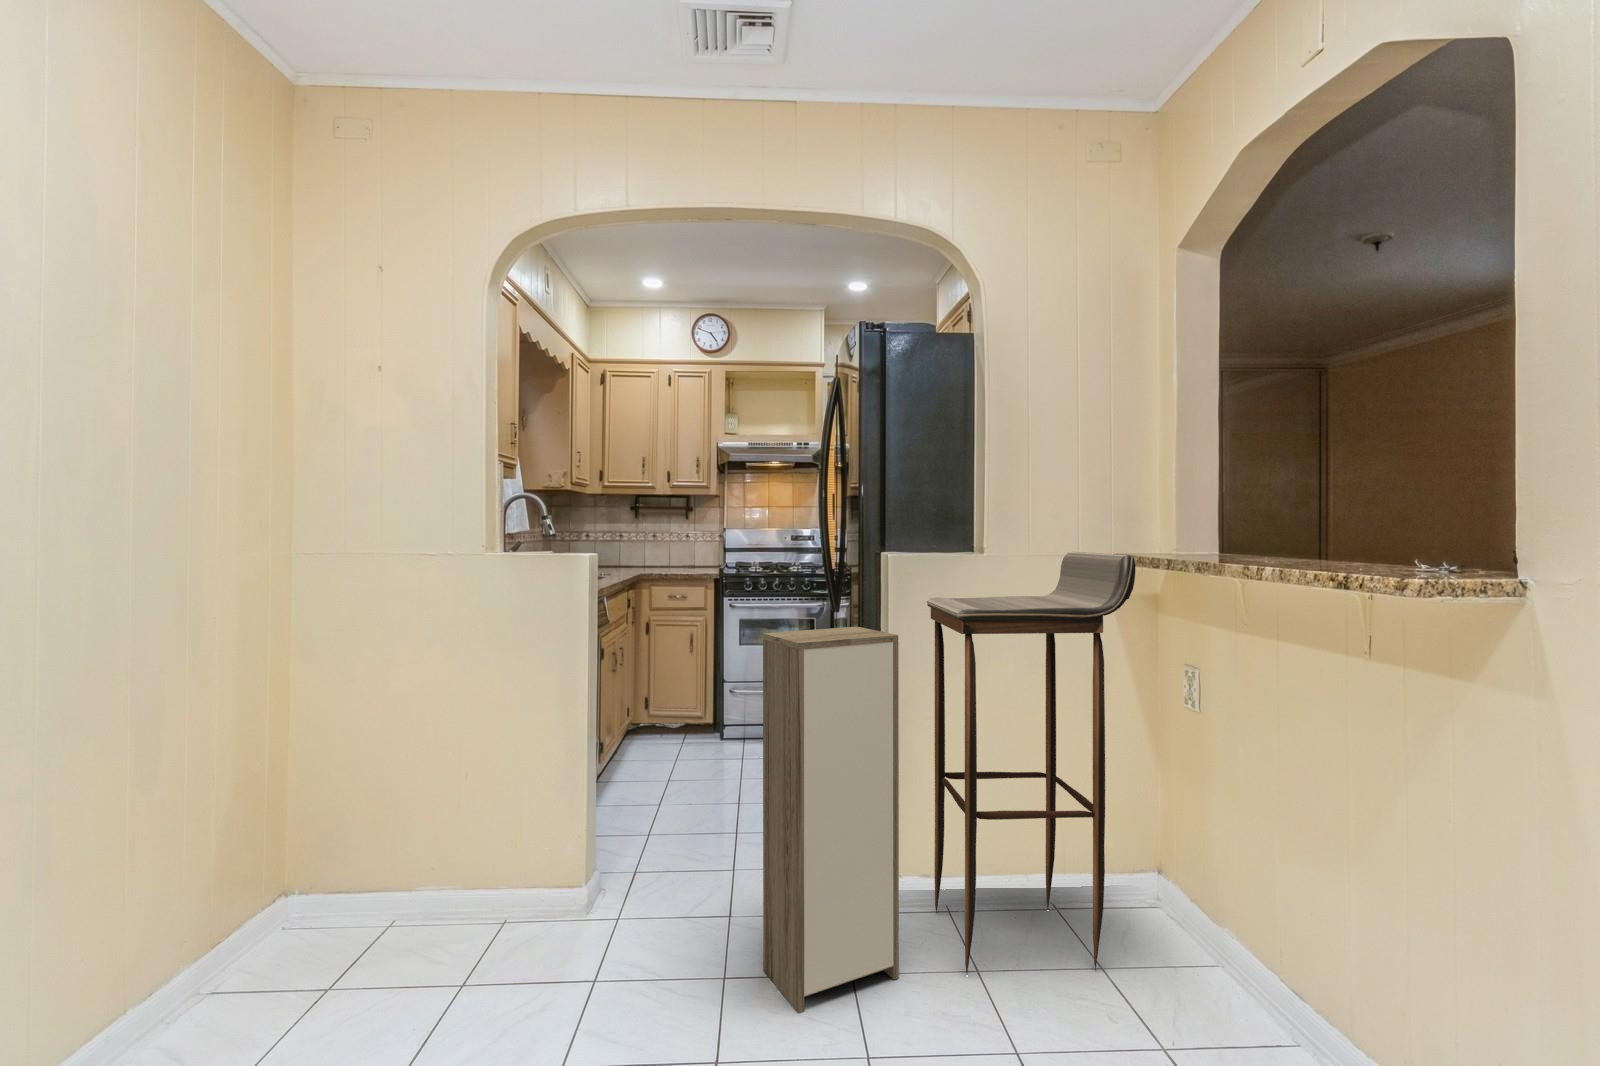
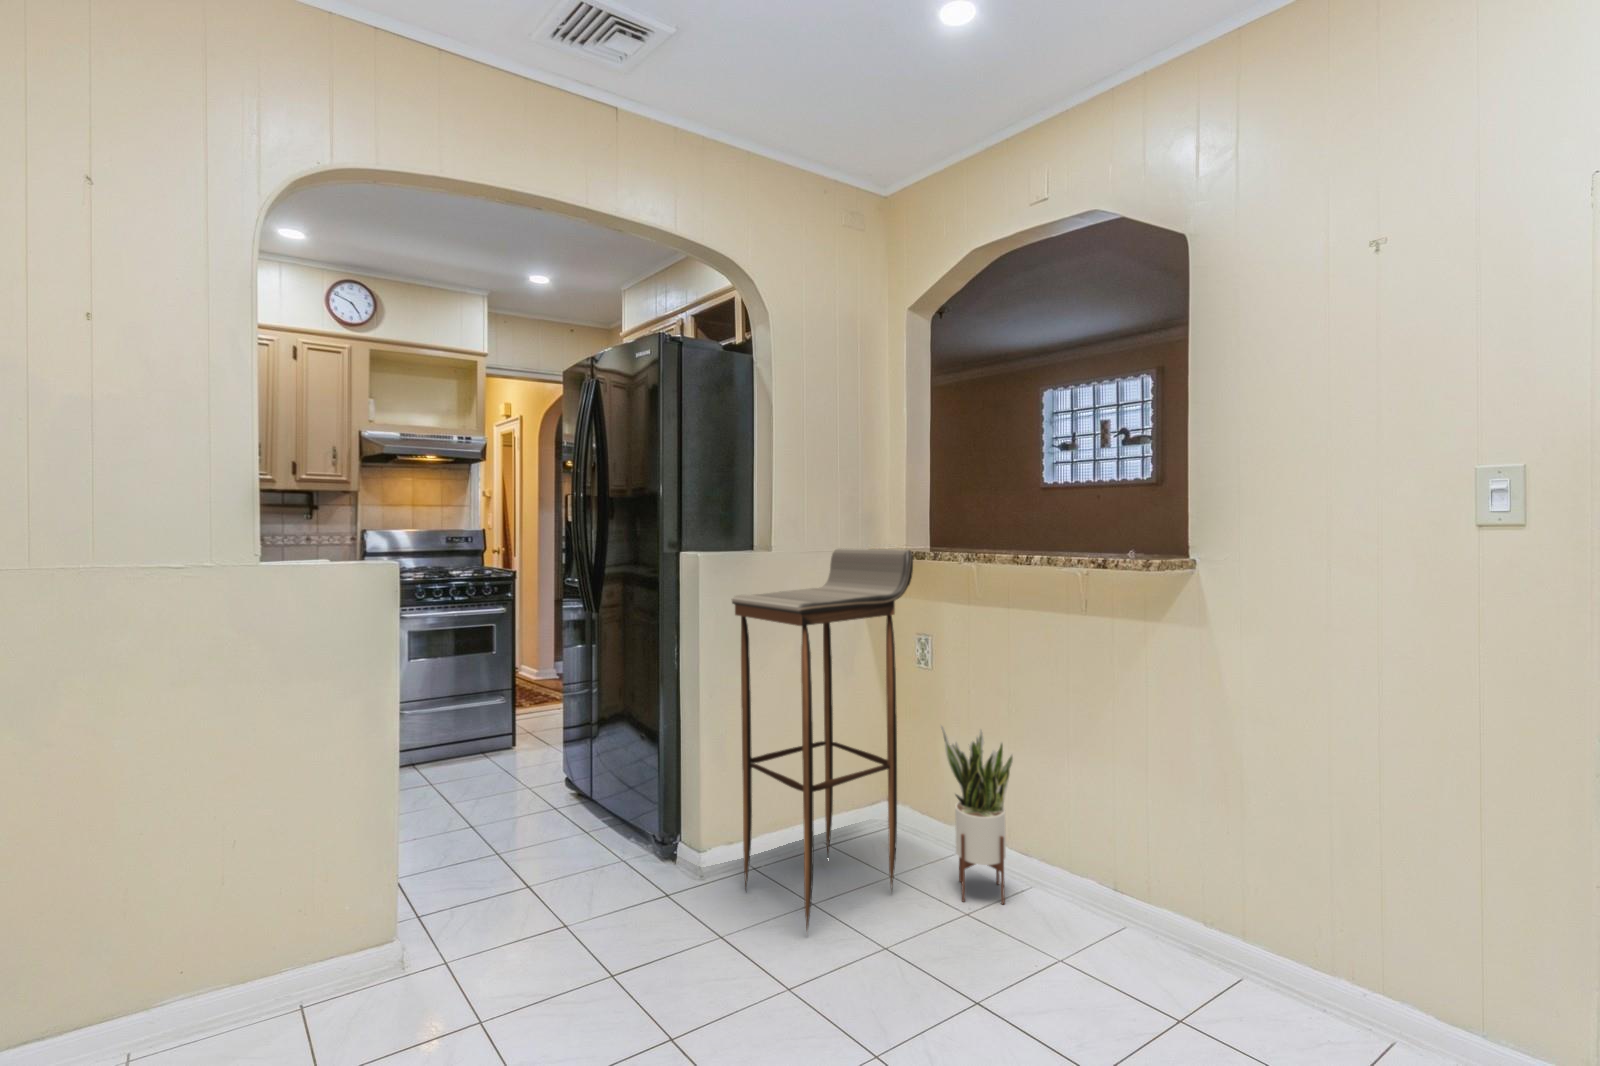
storage cabinet: present [763,627,899,1013] -> none [618,629,755,1035]
potted plant: none [1174,778,1266,1033] -> present [941,726,1013,904]

